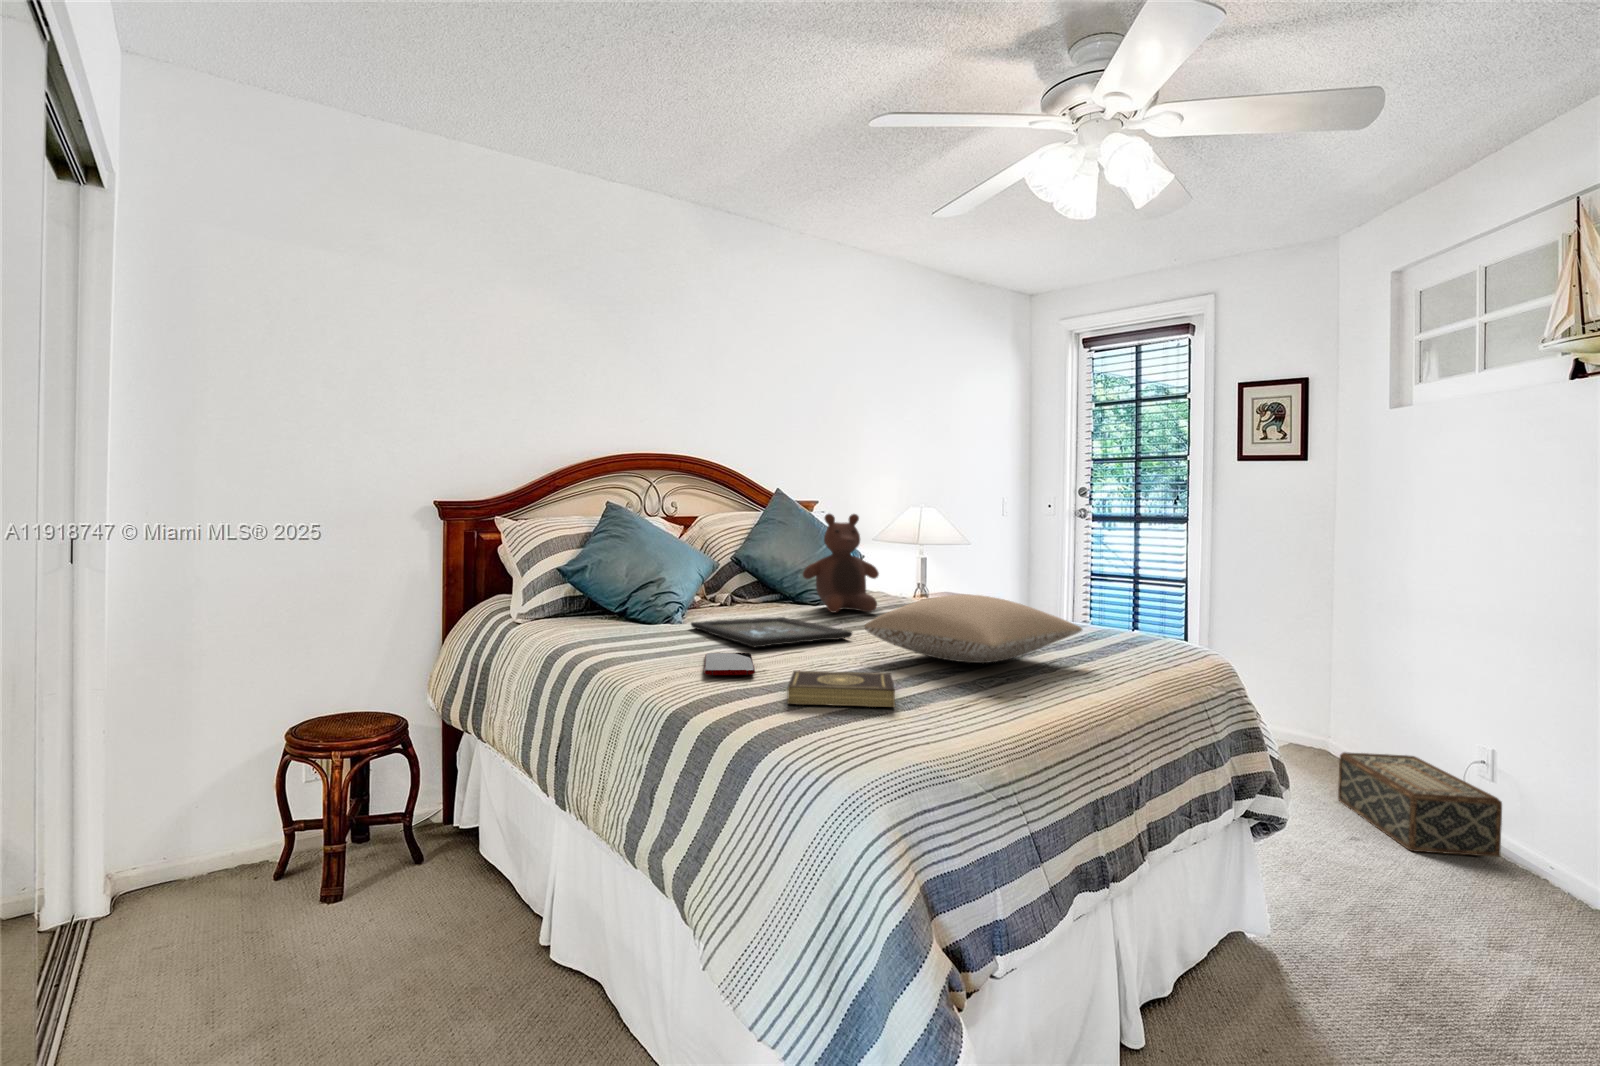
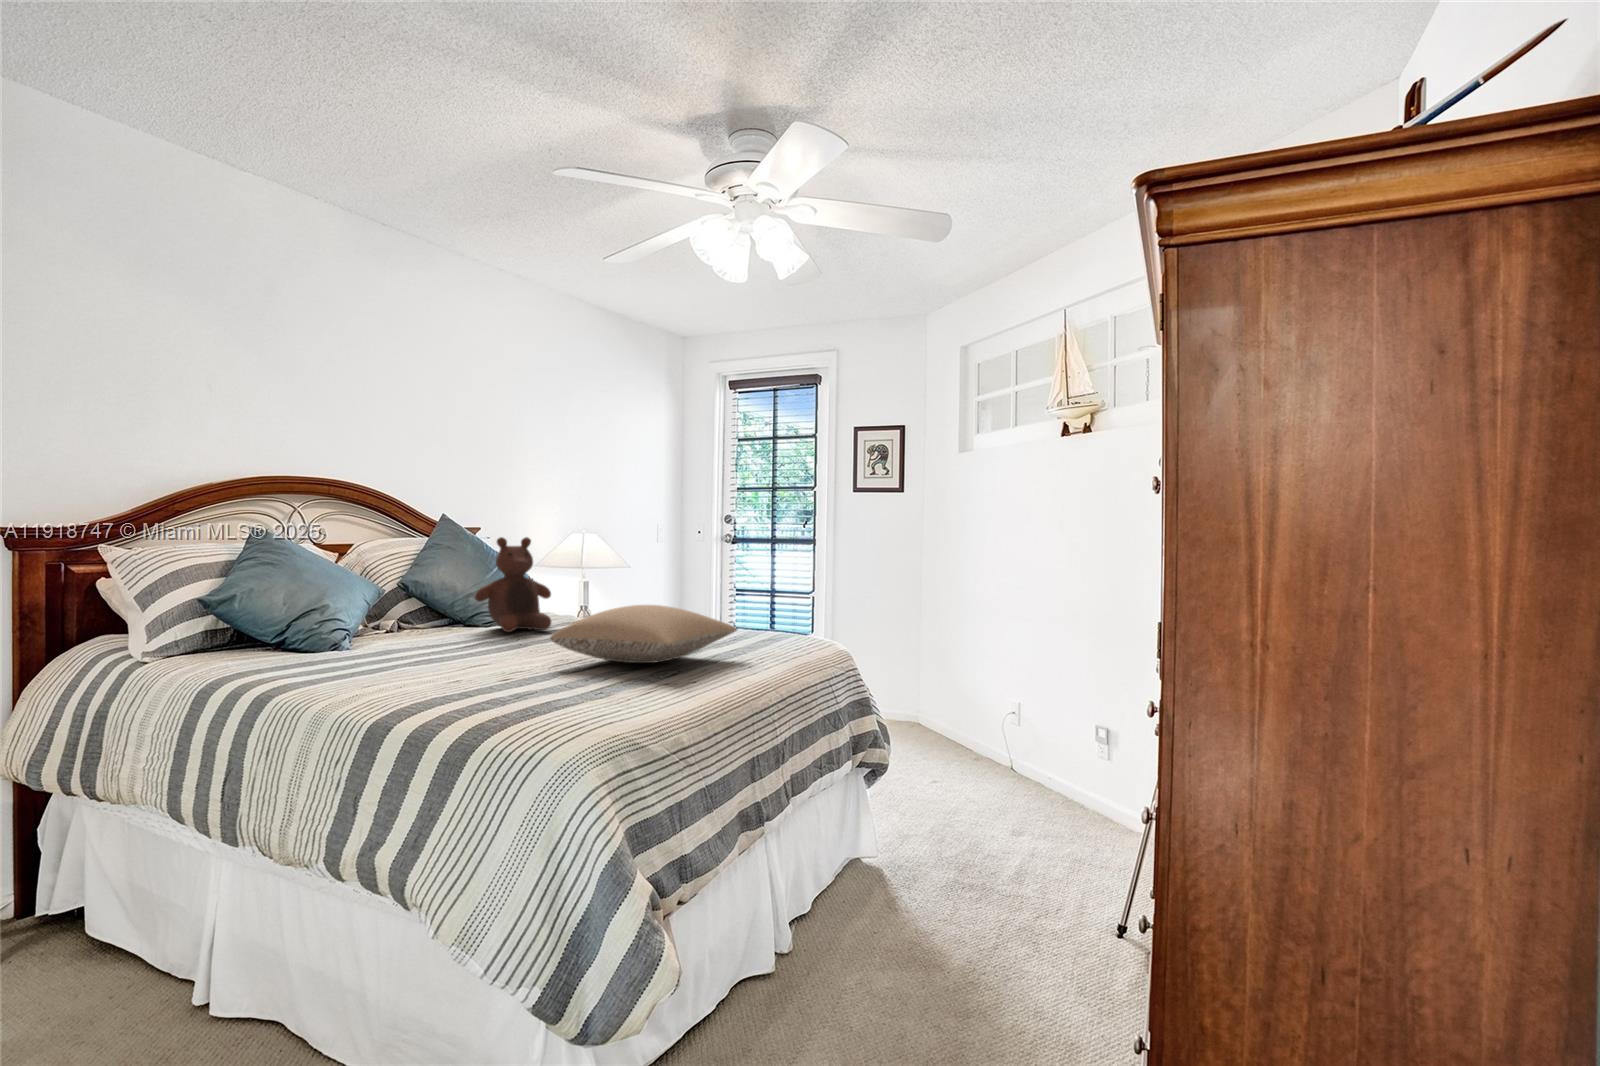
tray: present [691,617,852,647] -> none [361,638,534,665]
smartphone: present [704,653,755,675] -> none [390,670,449,690]
book: present [787,671,895,707] -> none [490,674,589,706]
woven basket: present [1338,752,1502,857] -> none [929,719,1029,788]

